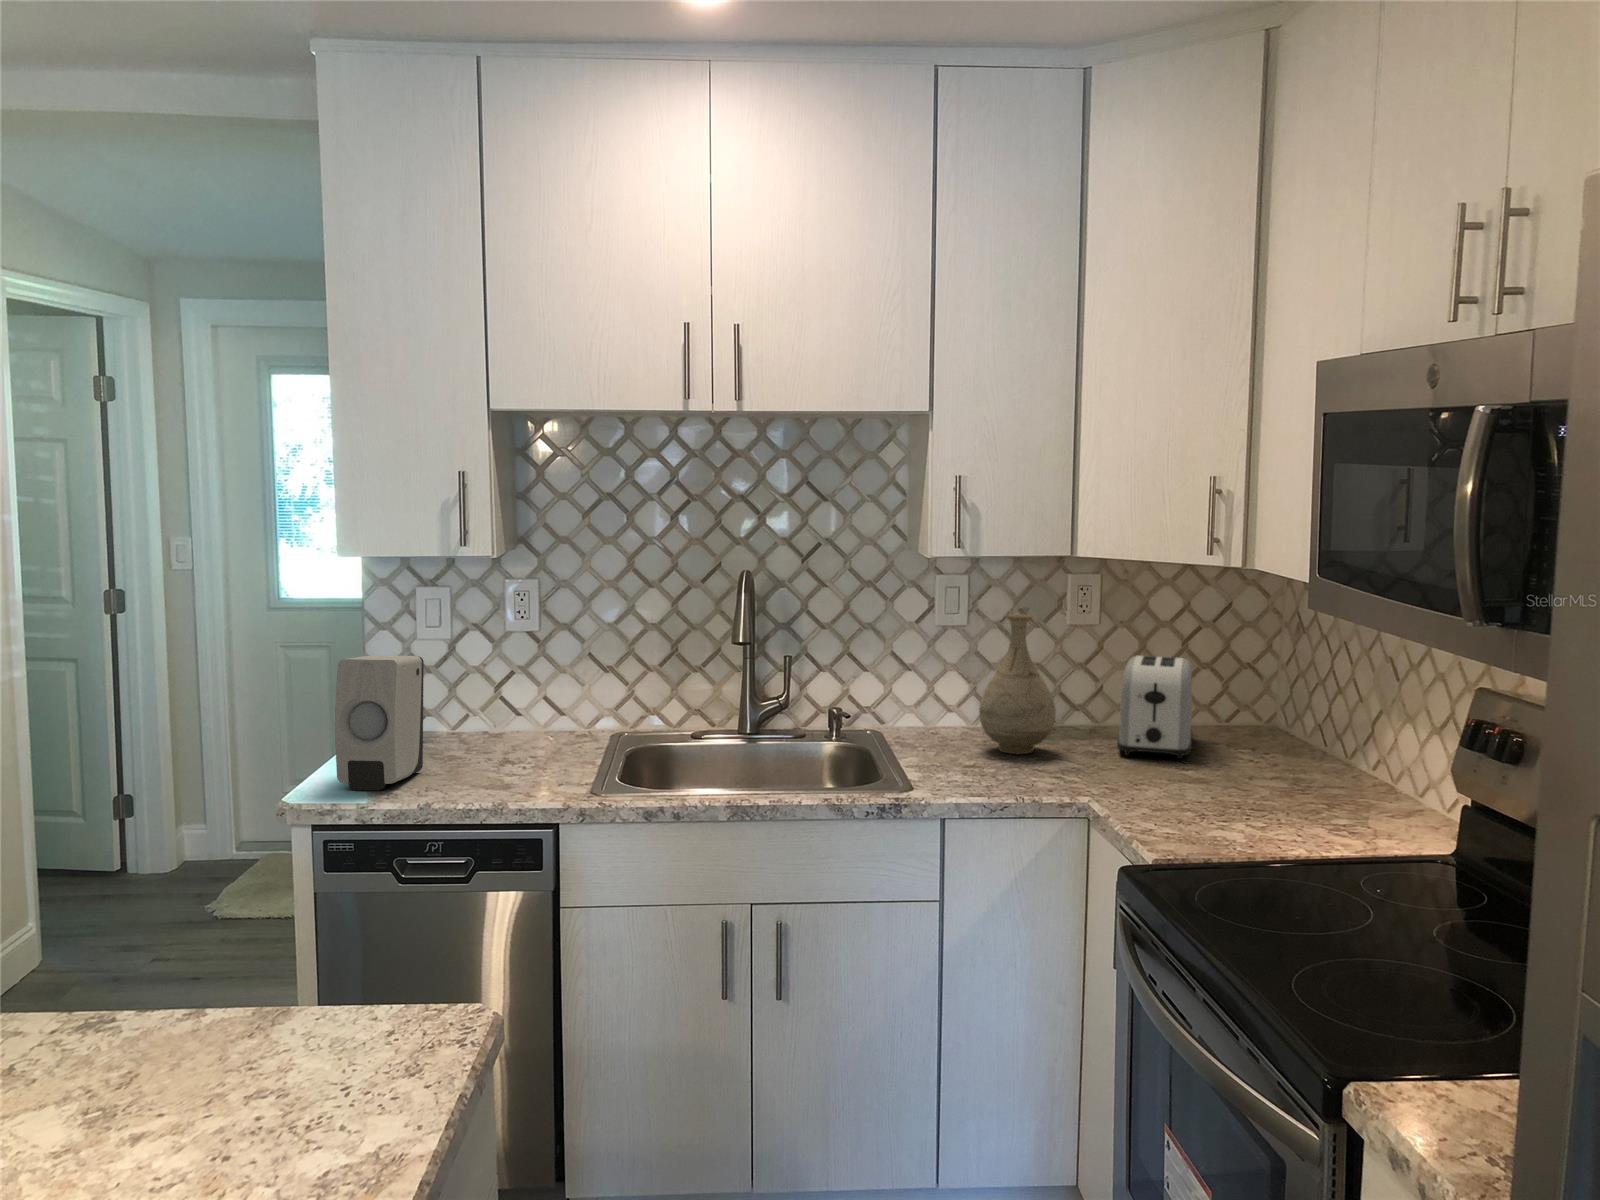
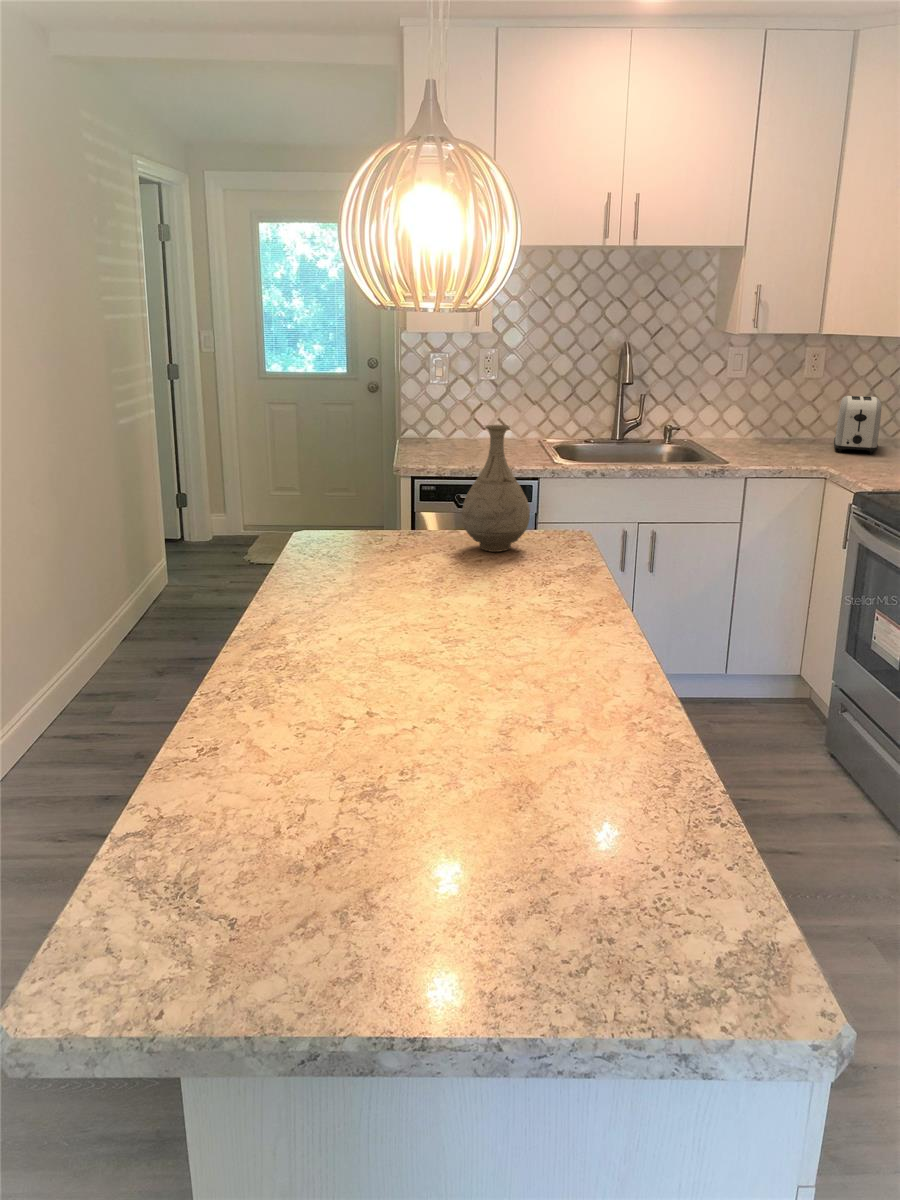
vase: present [979,614,1056,754] -> present [462,425,530,552]
soap dispenser: present [335,655,424,790] -> none [416,389,452,461]

